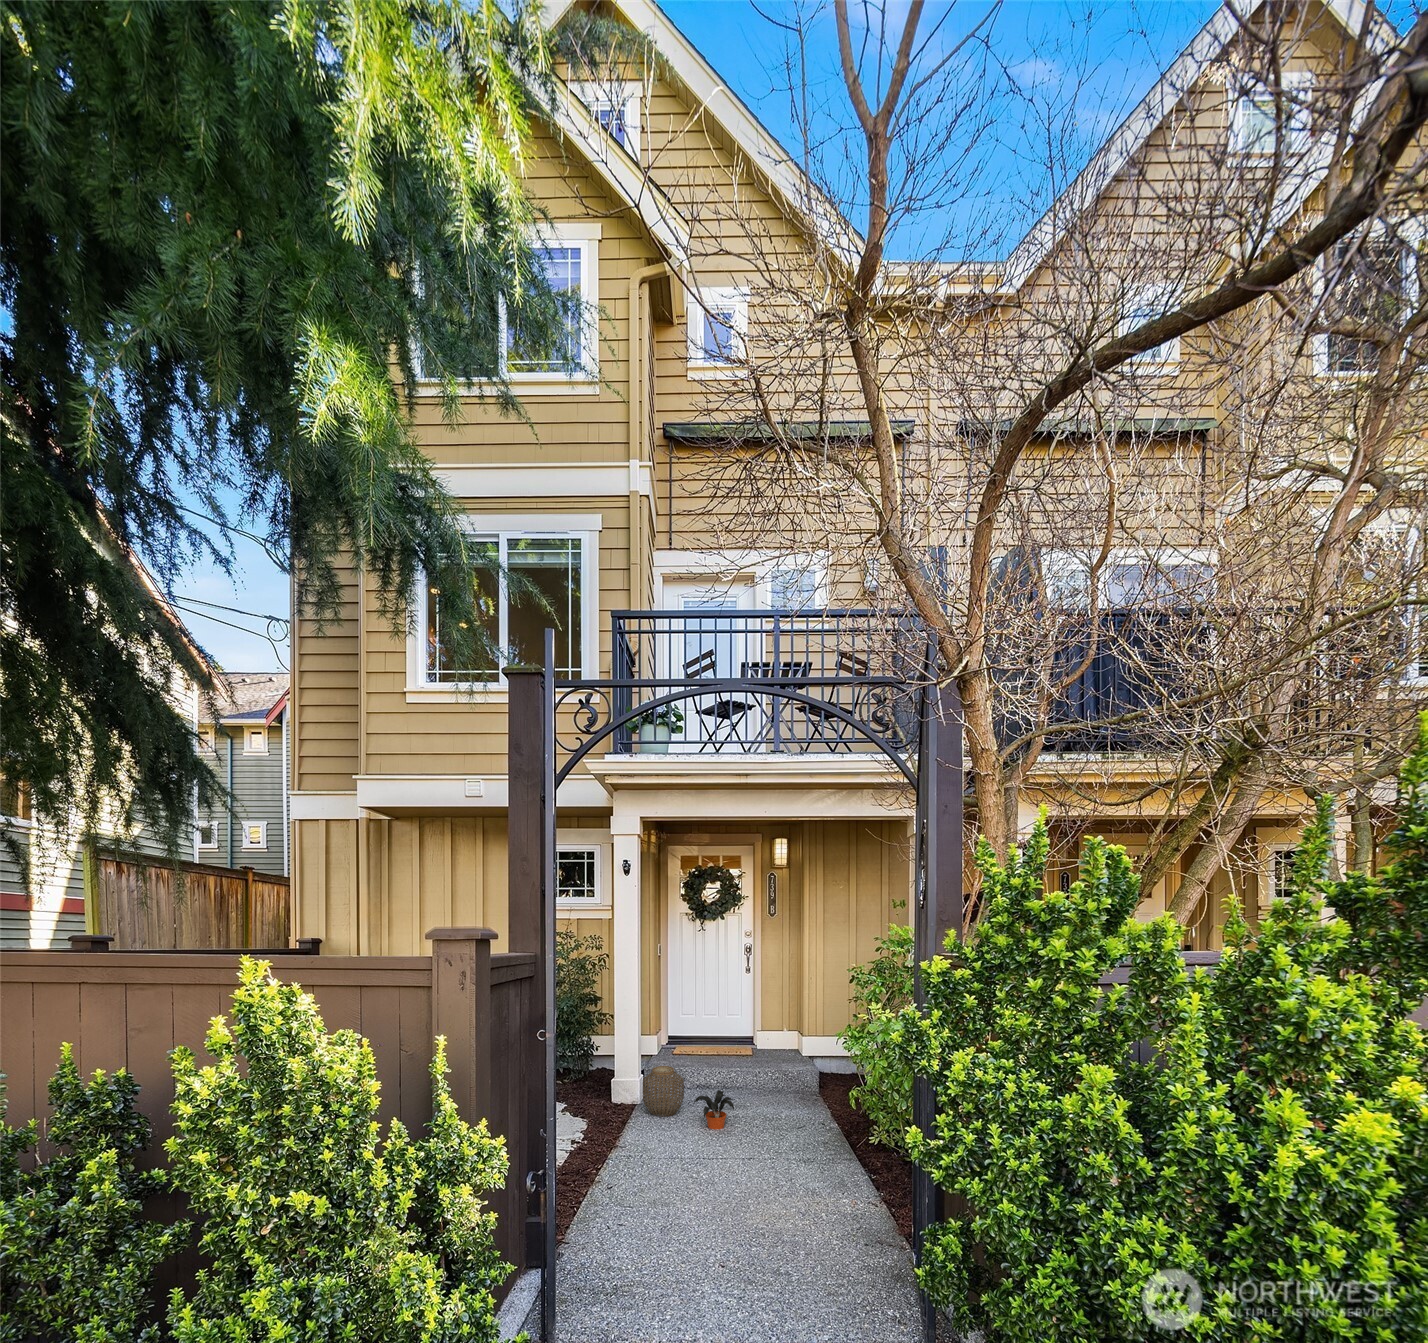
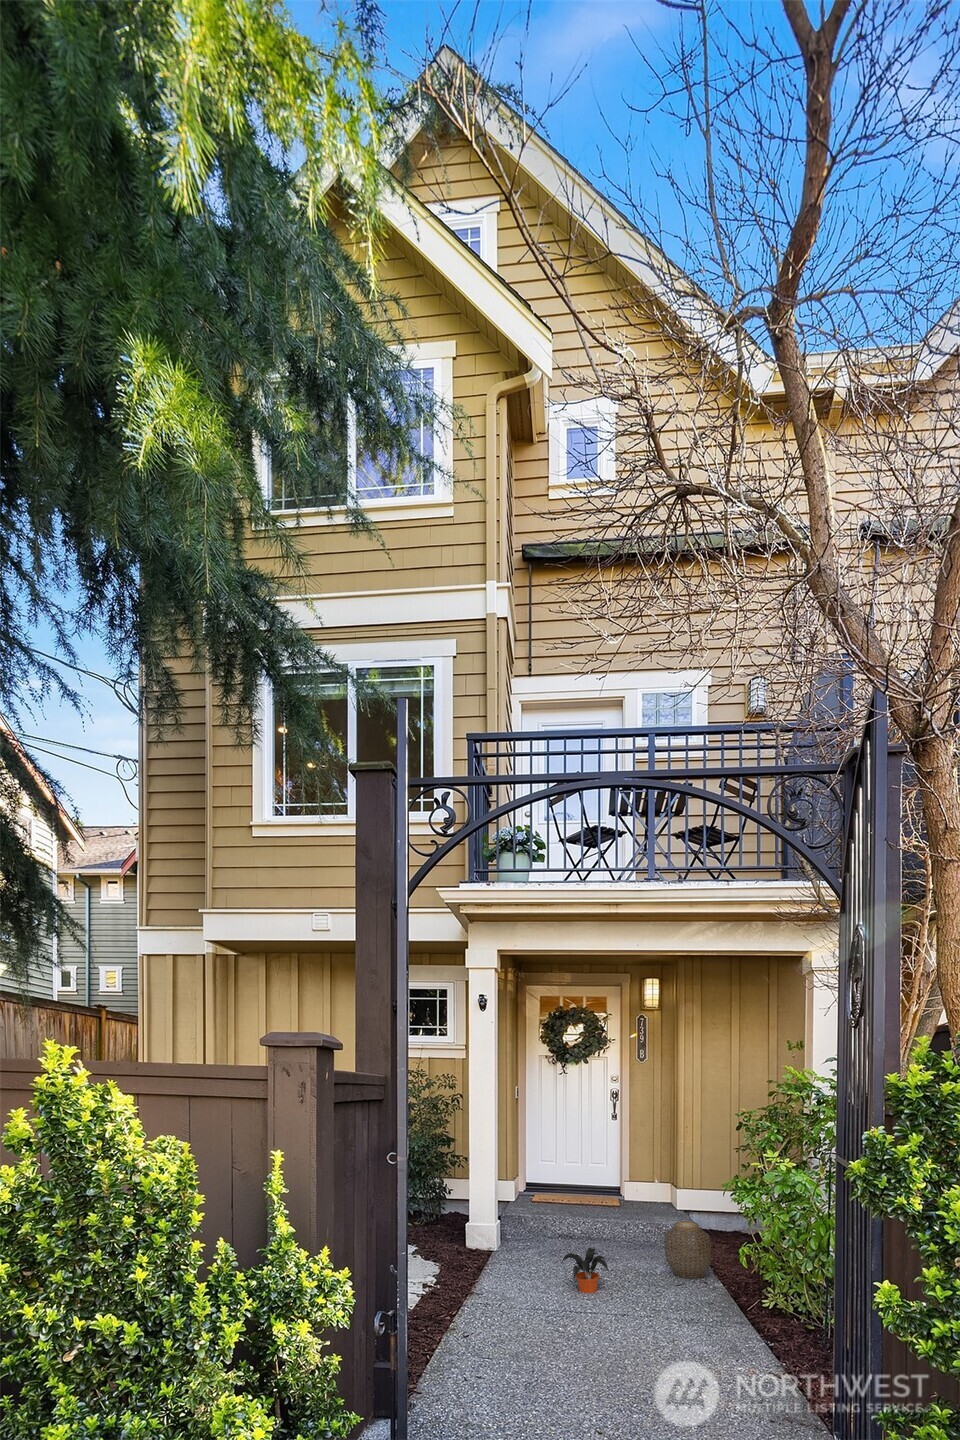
woven basket: present [642,1066,684,1117] -> present [664,1221,711,1279]

